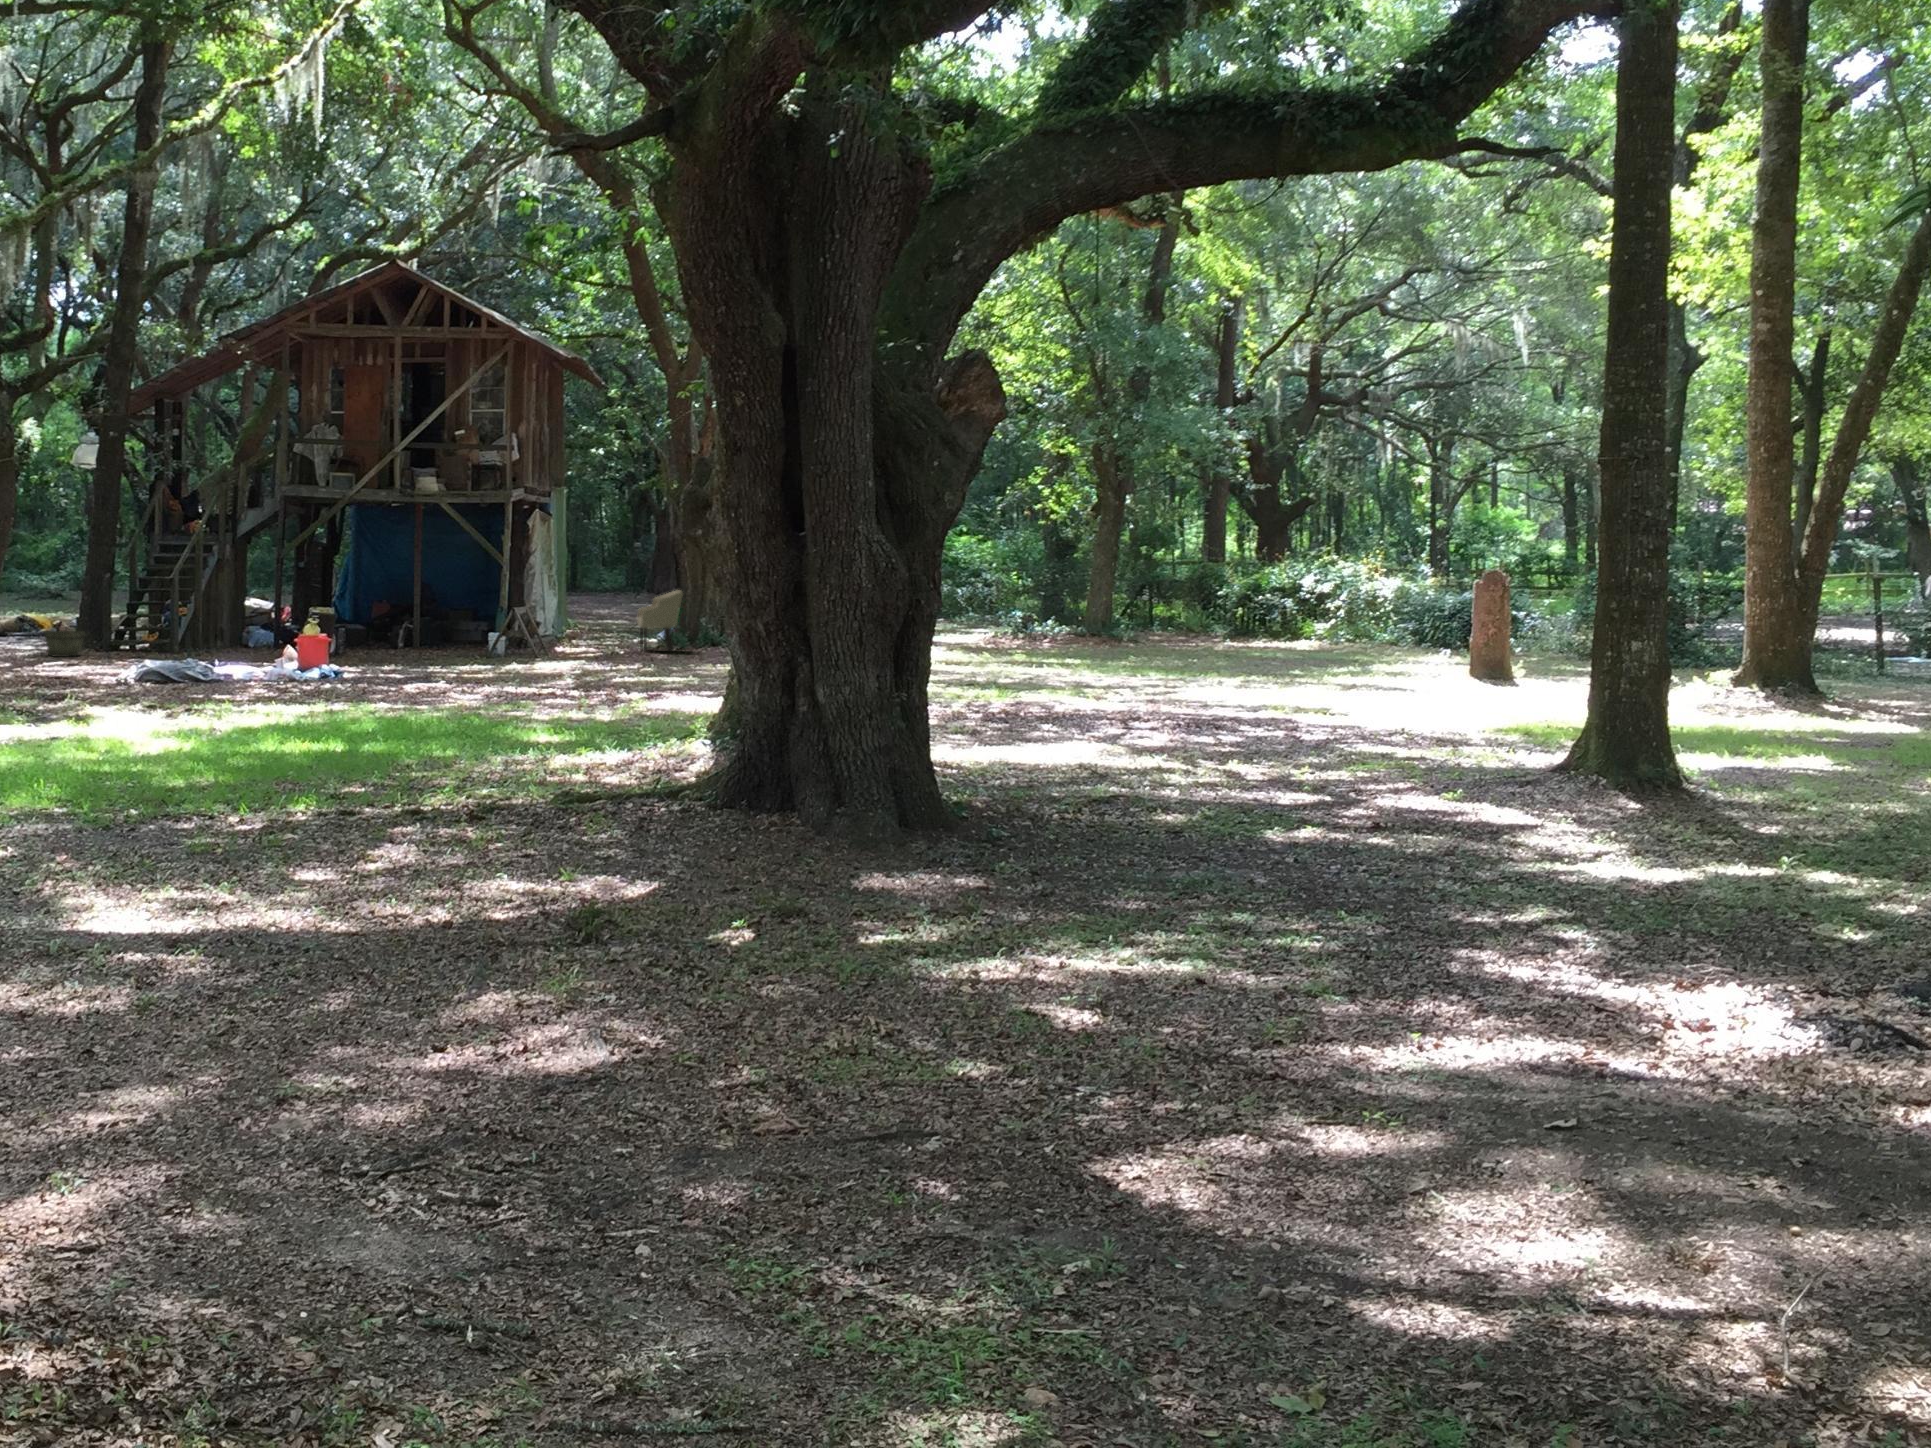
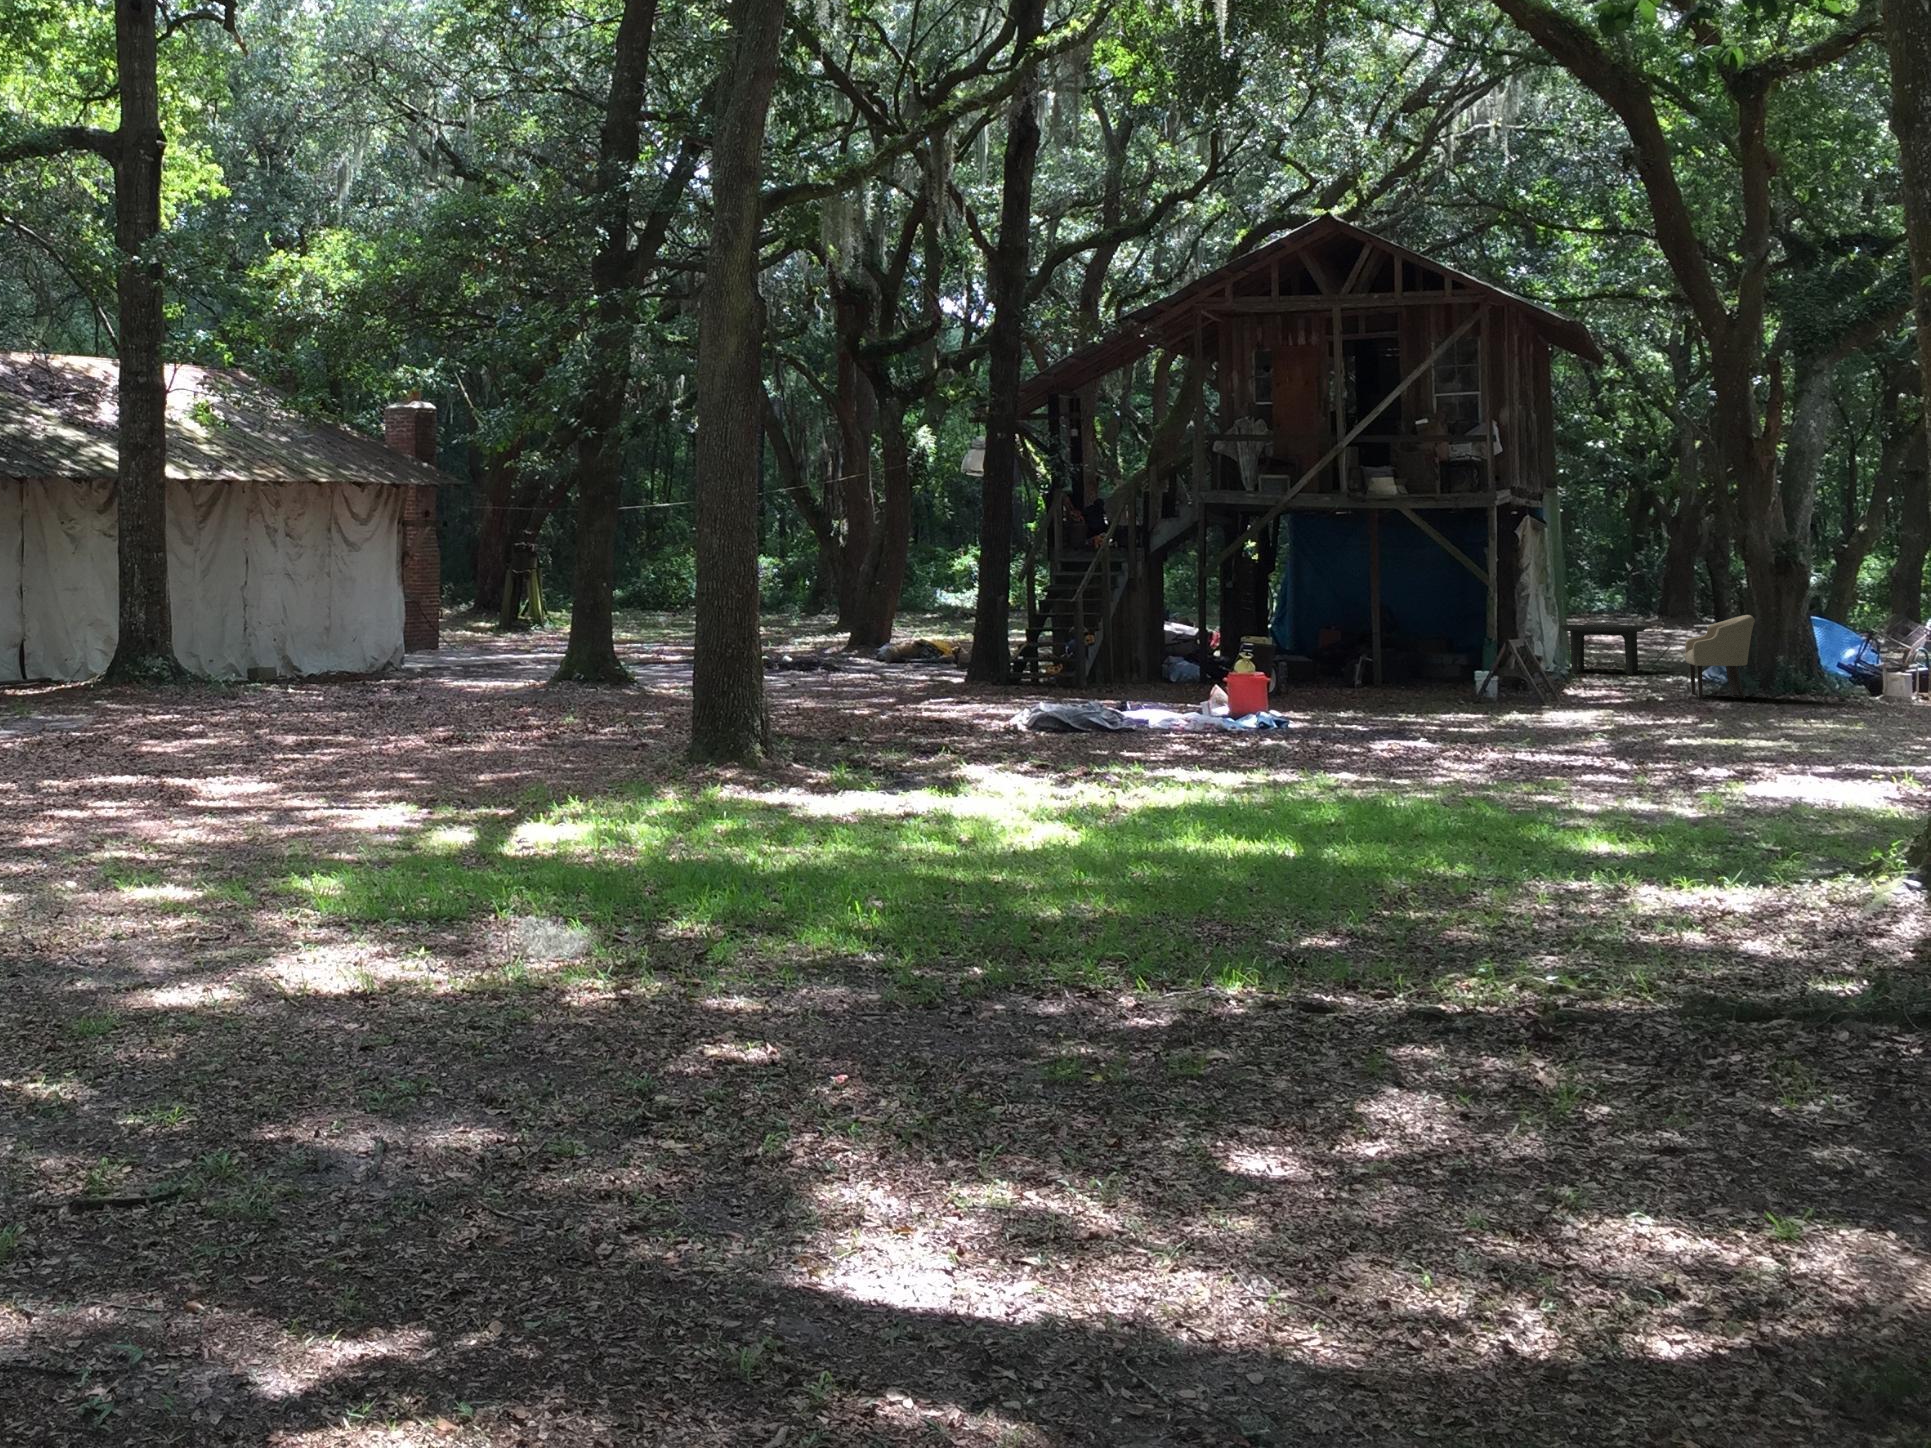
round table: none [556,599,619,638] -> present [1560,625,1648,675]
wooden bucket: present [45,630,85,657] -> none [933,654,978,693]

